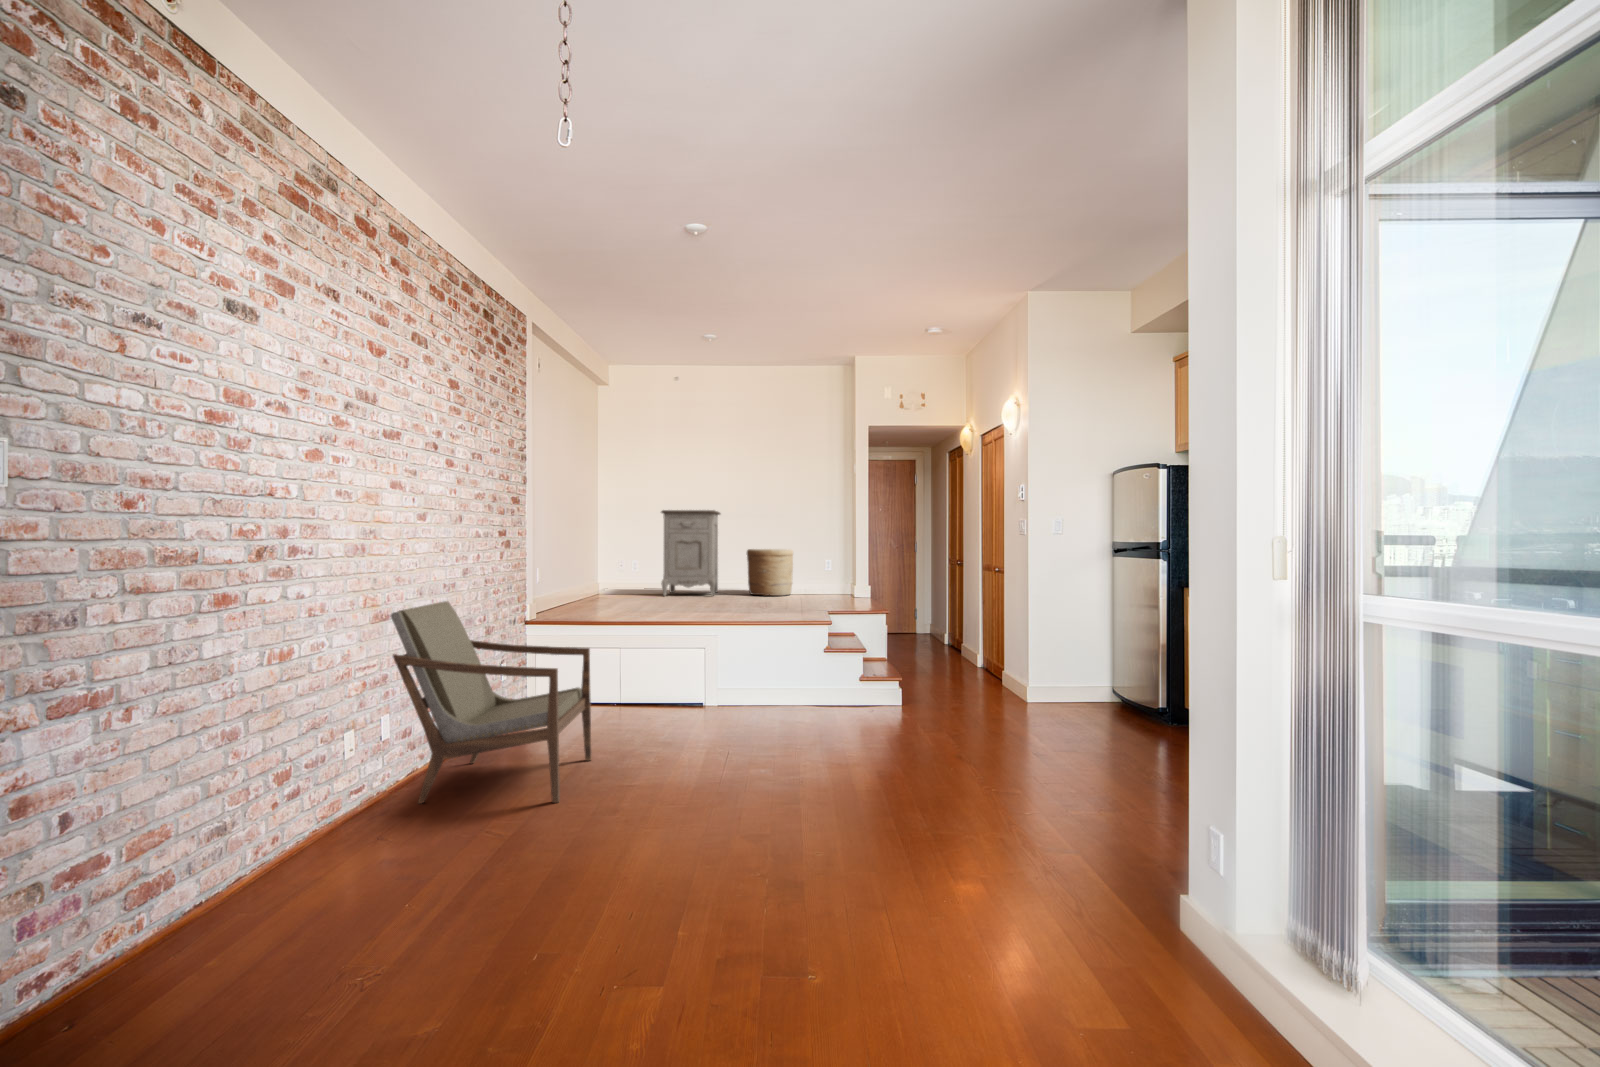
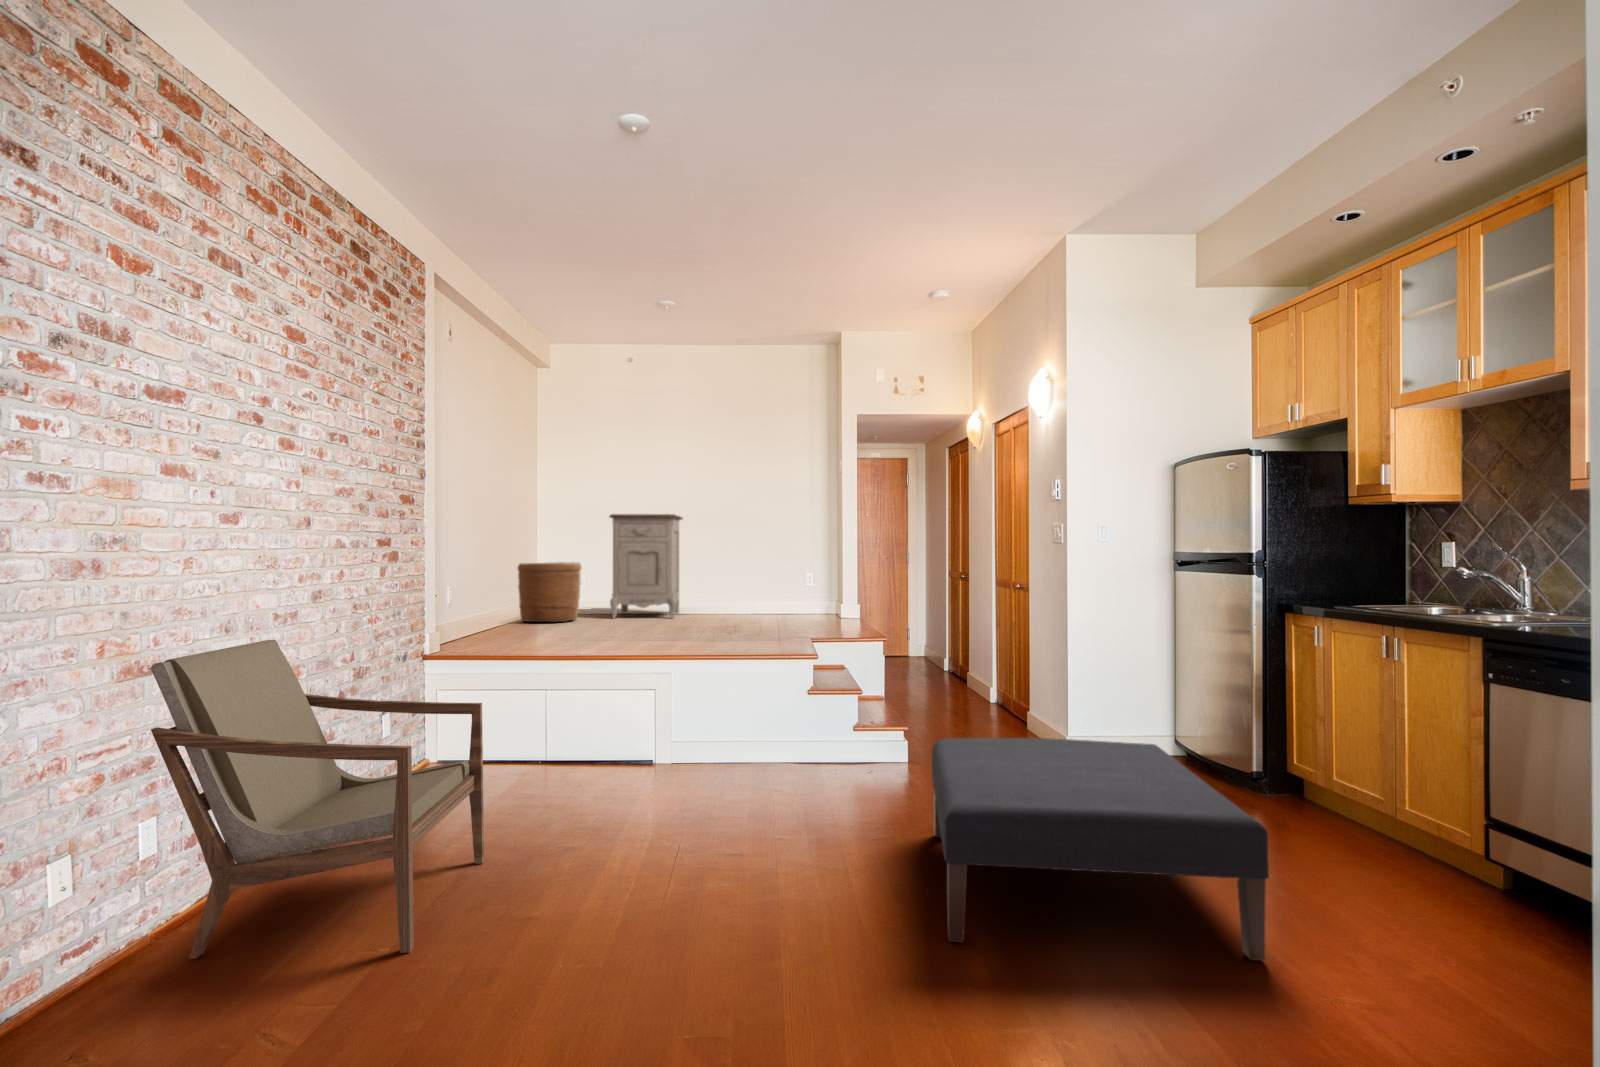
woven basket: present [747,549,793,596] -> present [518,562,581,622]
ottoman: none [911,678,1124,813] -> present [932,738,1269,961]

